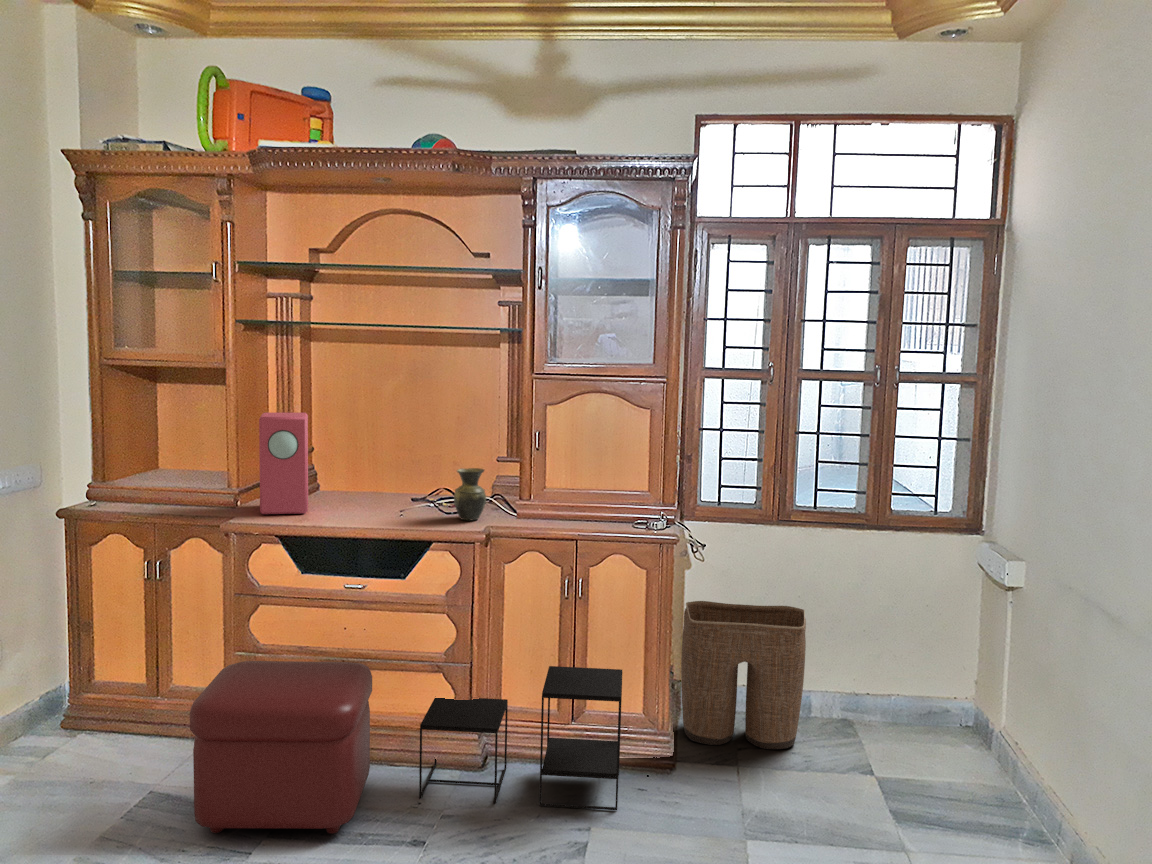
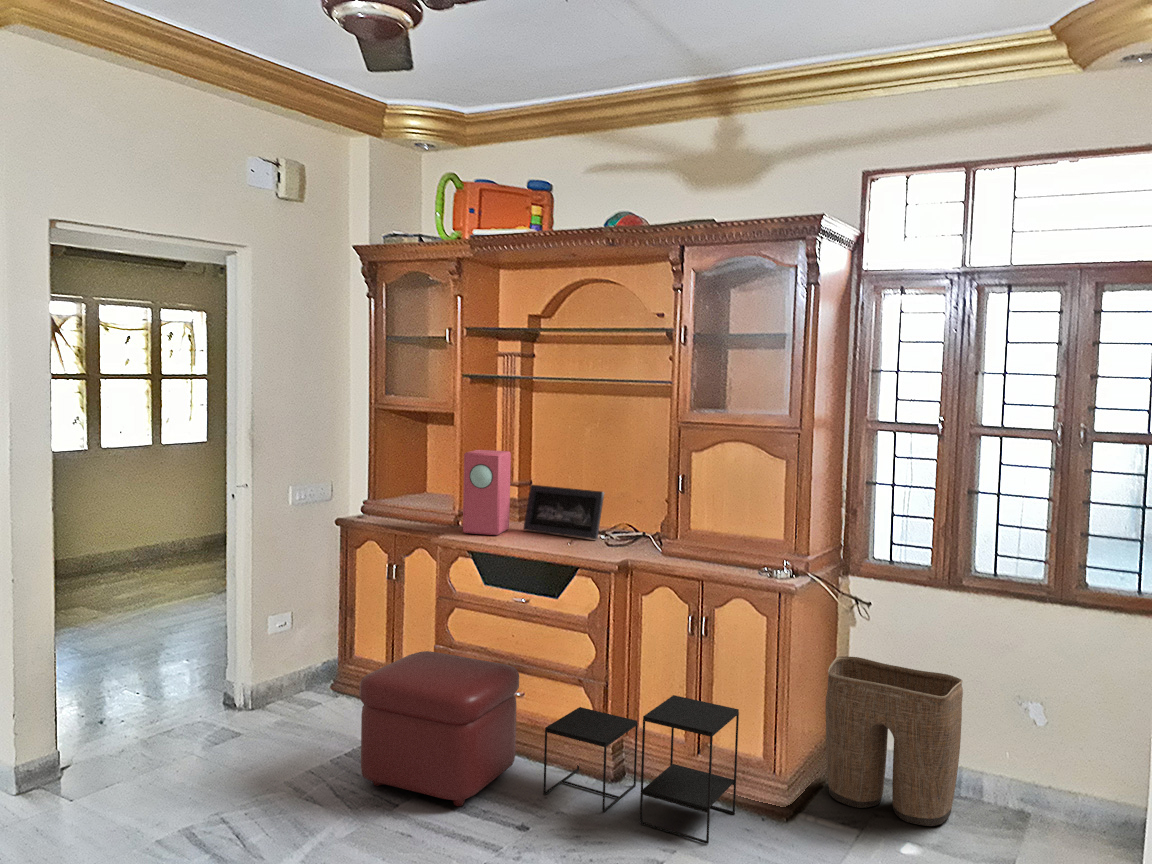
picture frame: none [328,450,428,508] -> present [523,485,604,539]
vase: present [454,468,486,520] -> none [610,506,639,553]

